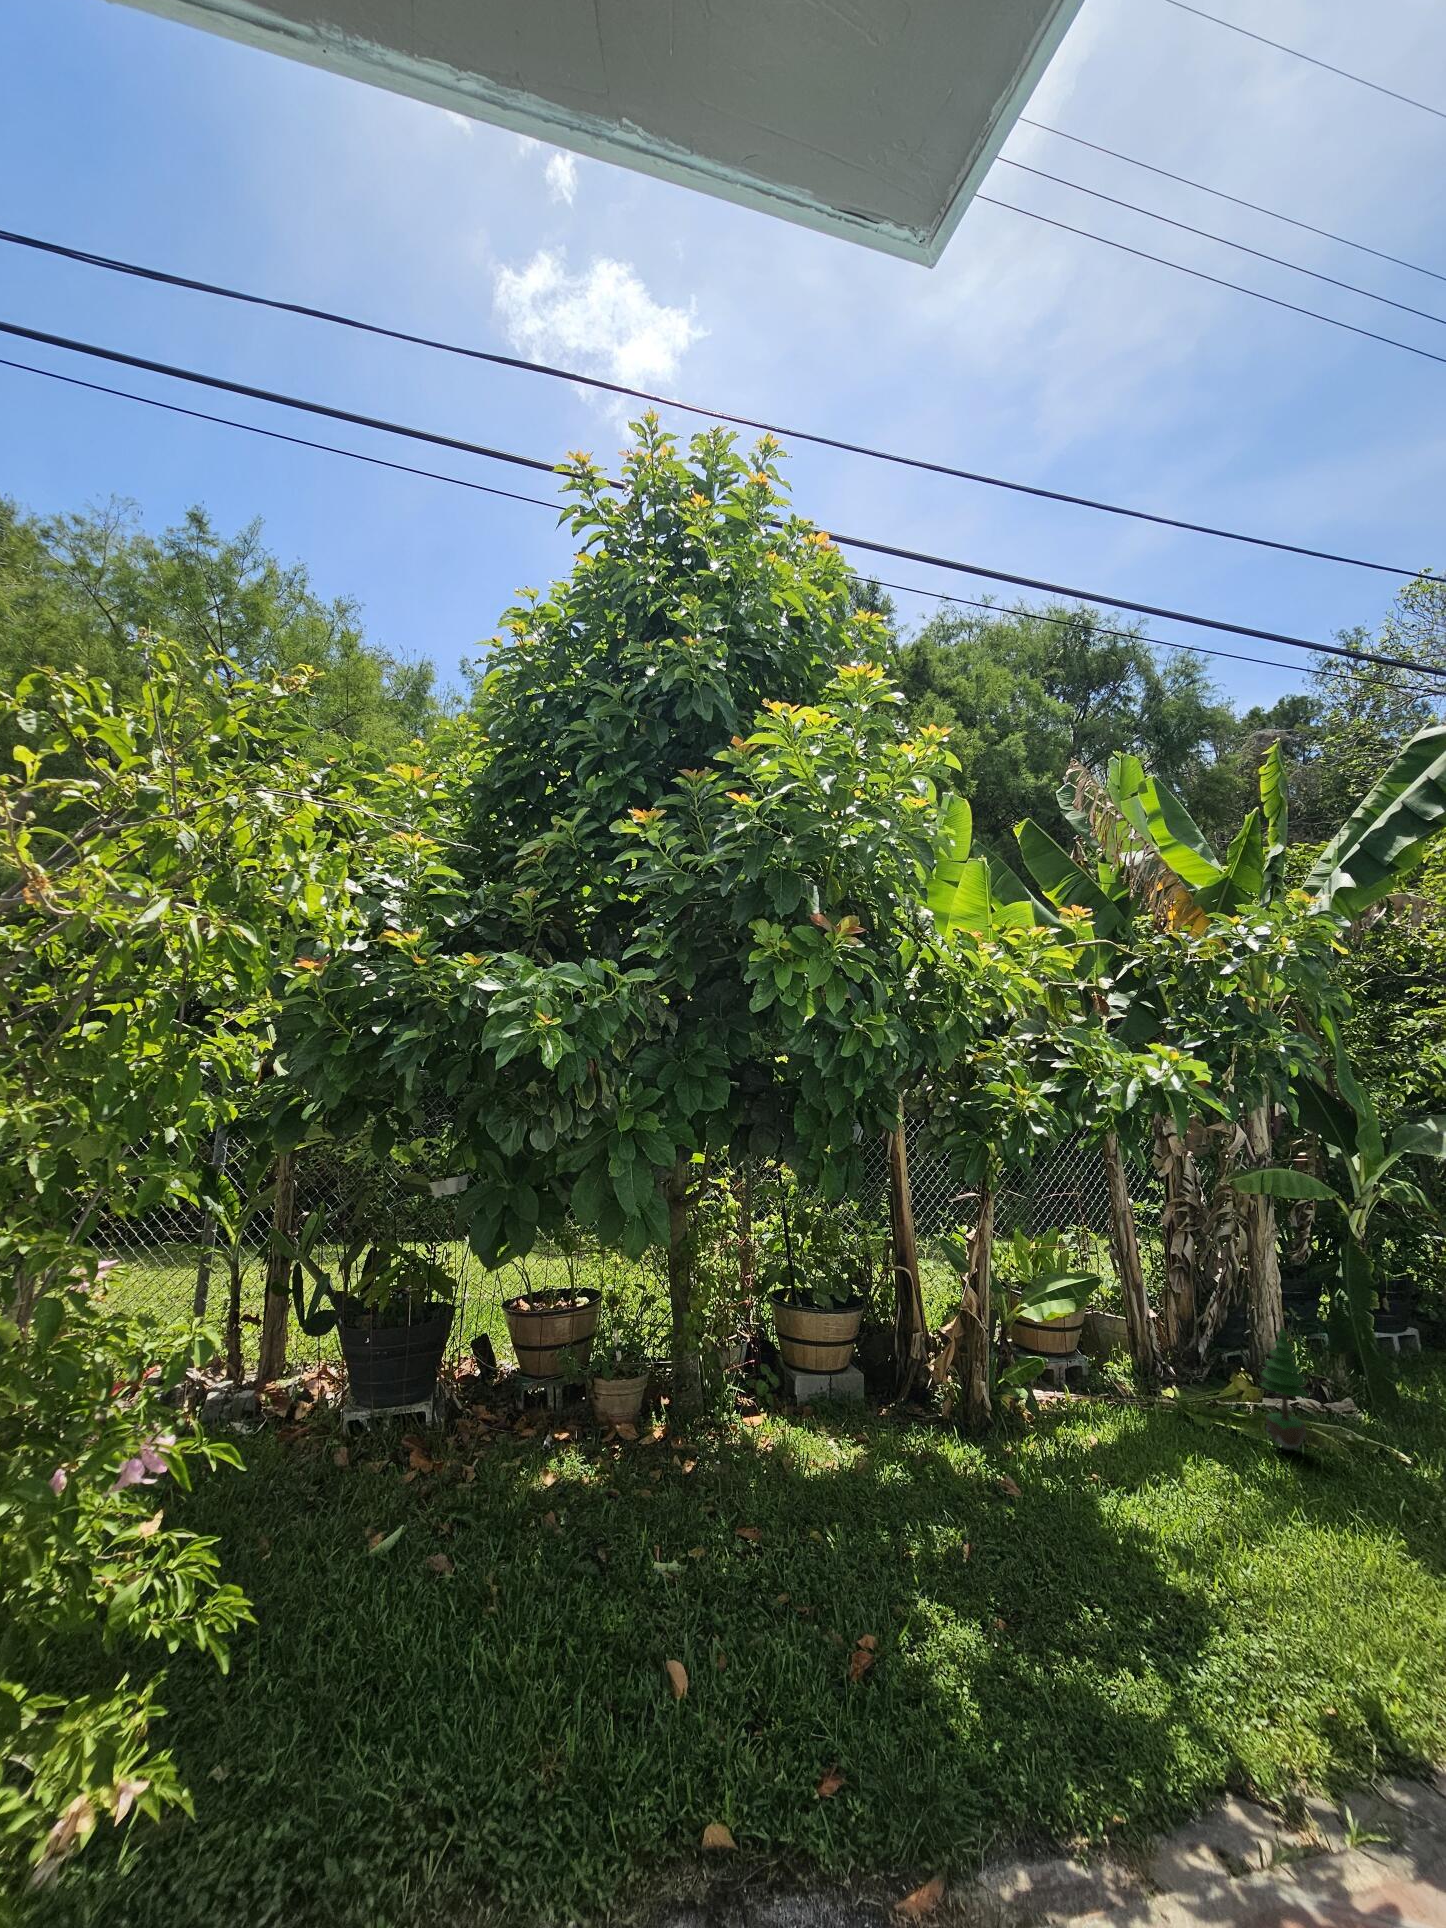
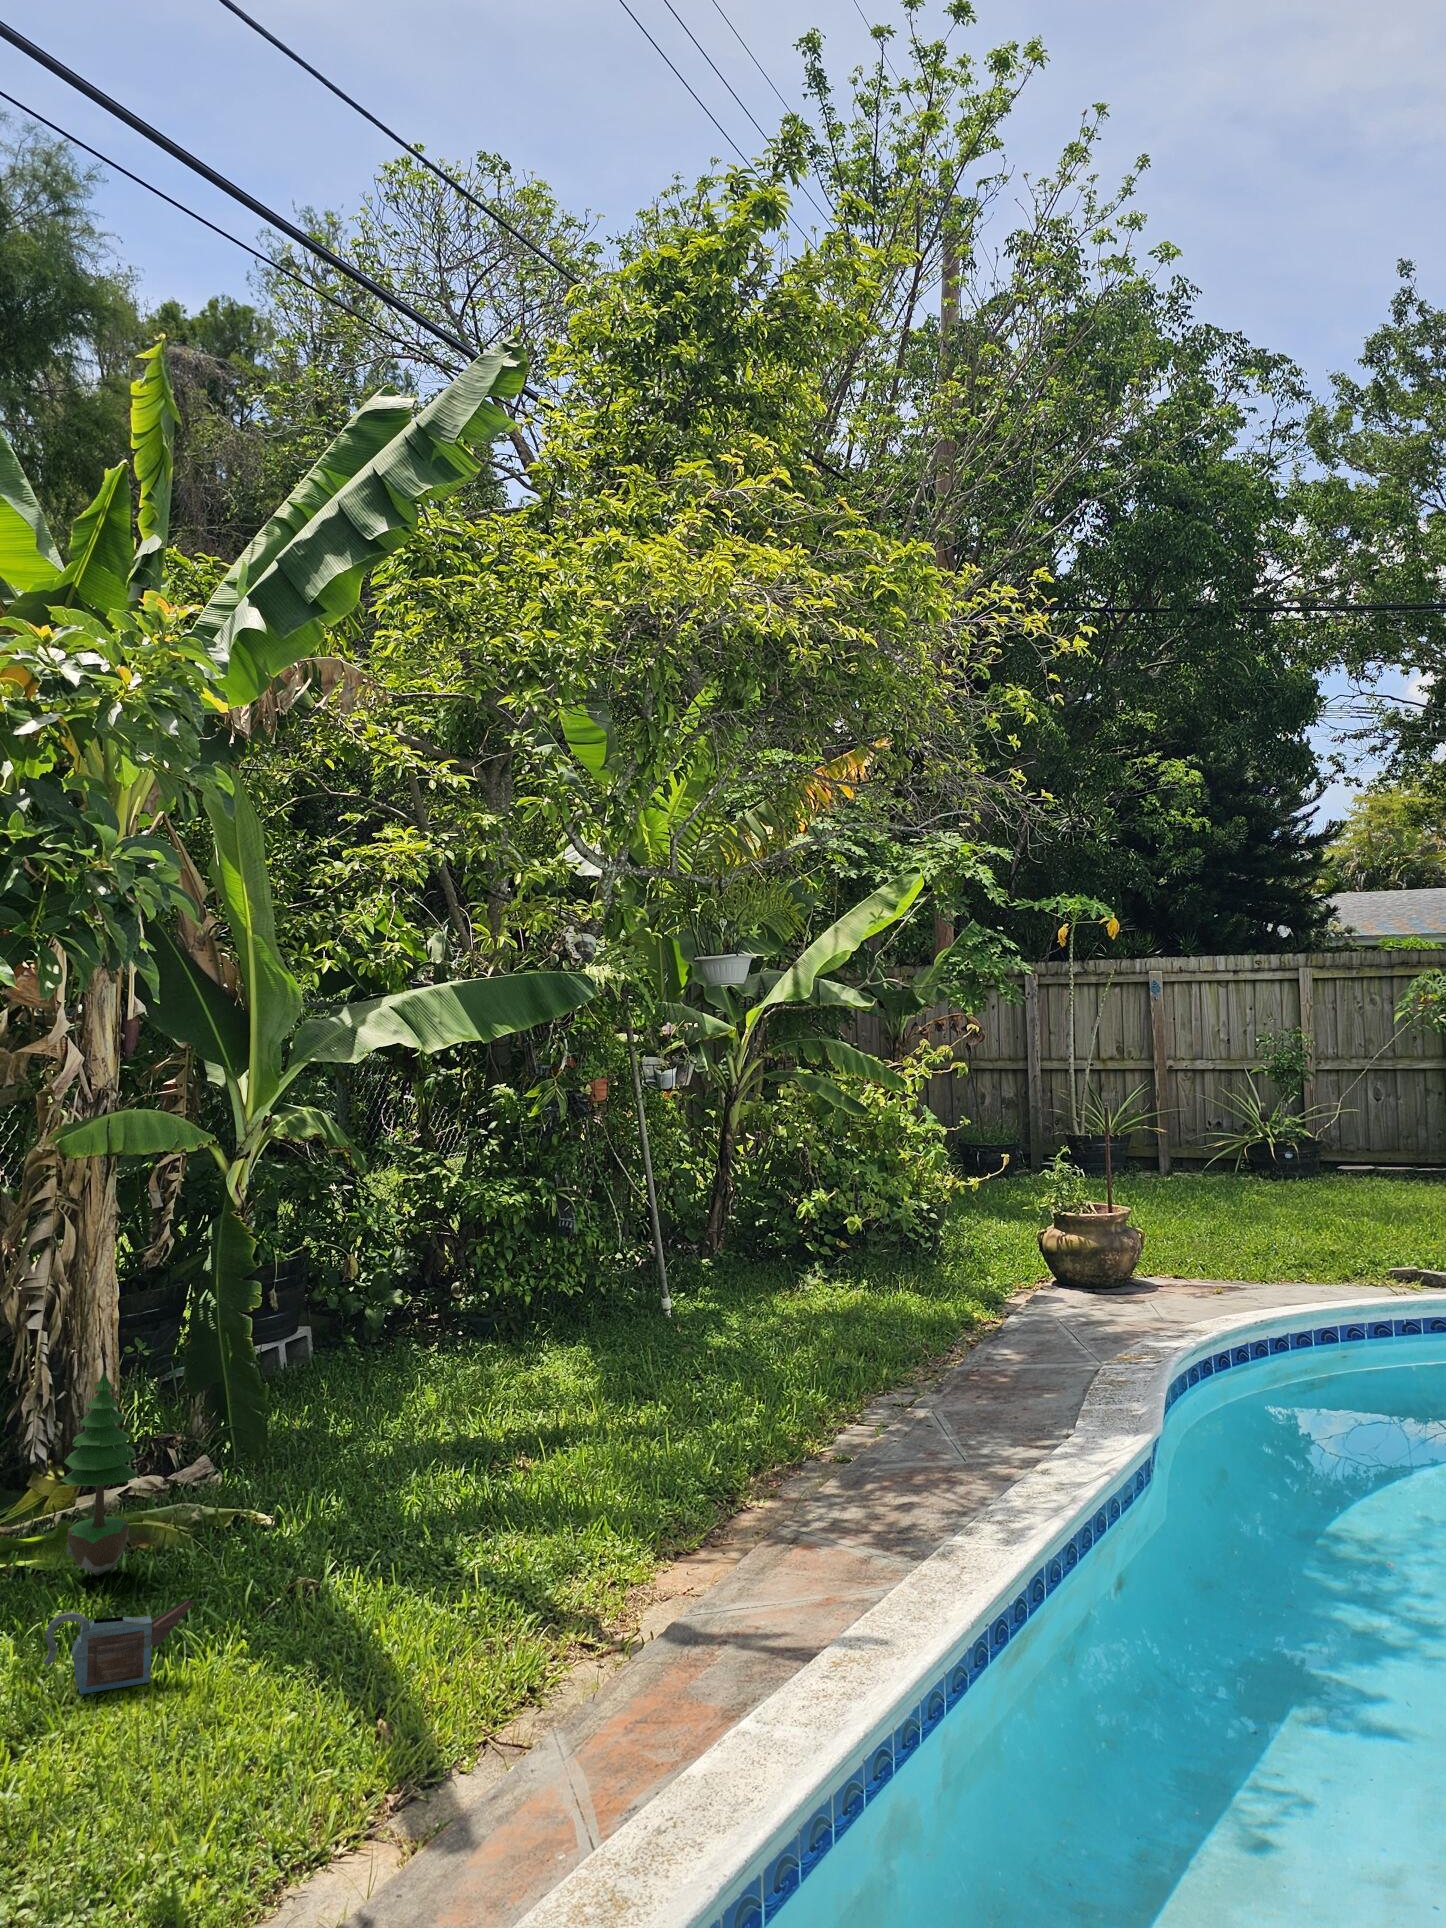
watering can: none [1264,1462,1363,1527] -> present [43,1598,195,1694]

